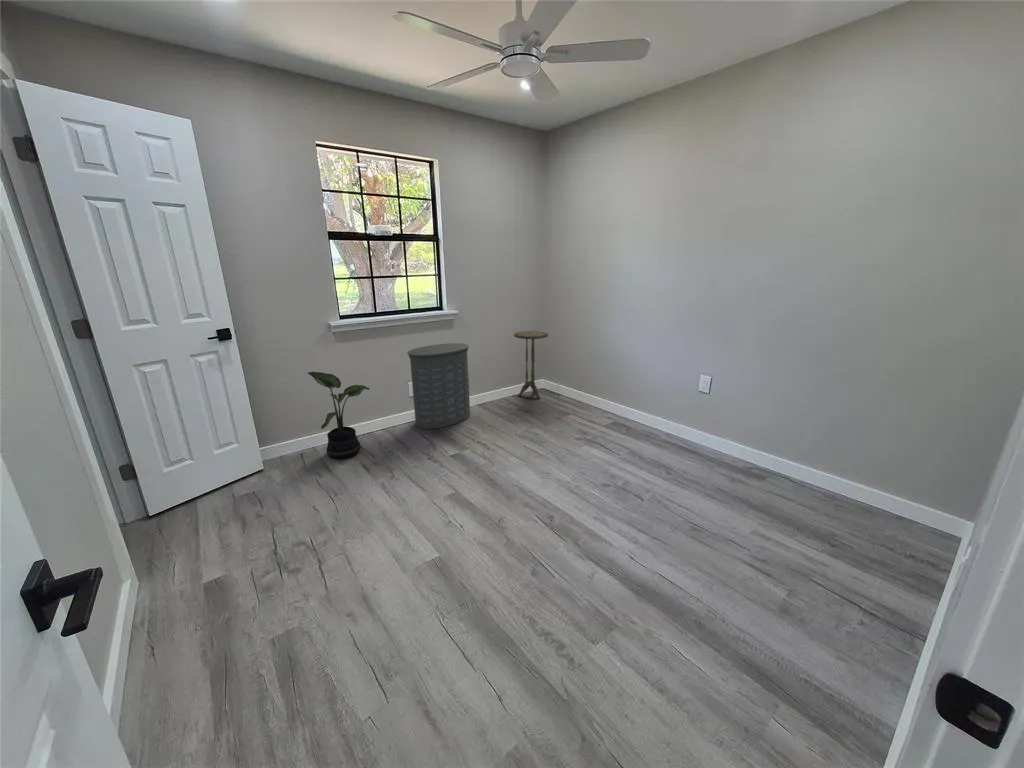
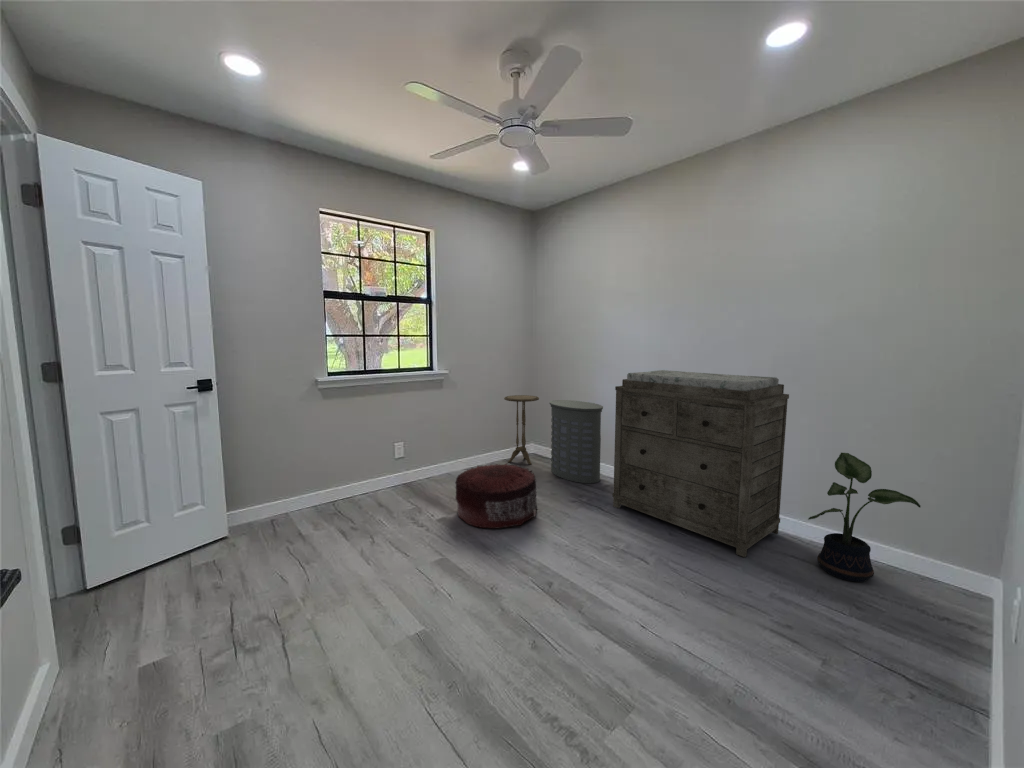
dresser: none [615,311,796,494] -> present [613,370,789,557]
laundry hamper: present [407,343,470,429] -> present [549,400,603,483]
potted plant: present [308,372,369,459] -> present [808,453,921,582]
pouf: none [466,402,544,464] -> present [455,464,537,528]

